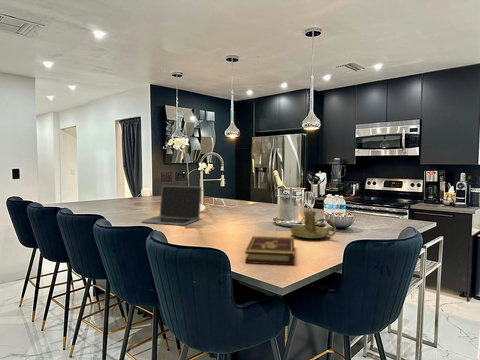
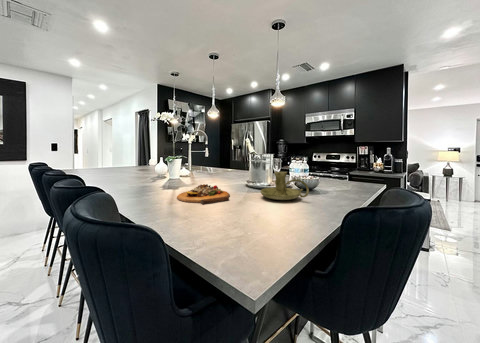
laptop: present [142,186,202,225] -> none [120,154,180,189]
cutting board: none [208,221,260,241] -> present [177,184,230,204]
book: present [245,236,294,265] -> none [202,199,268,239]

